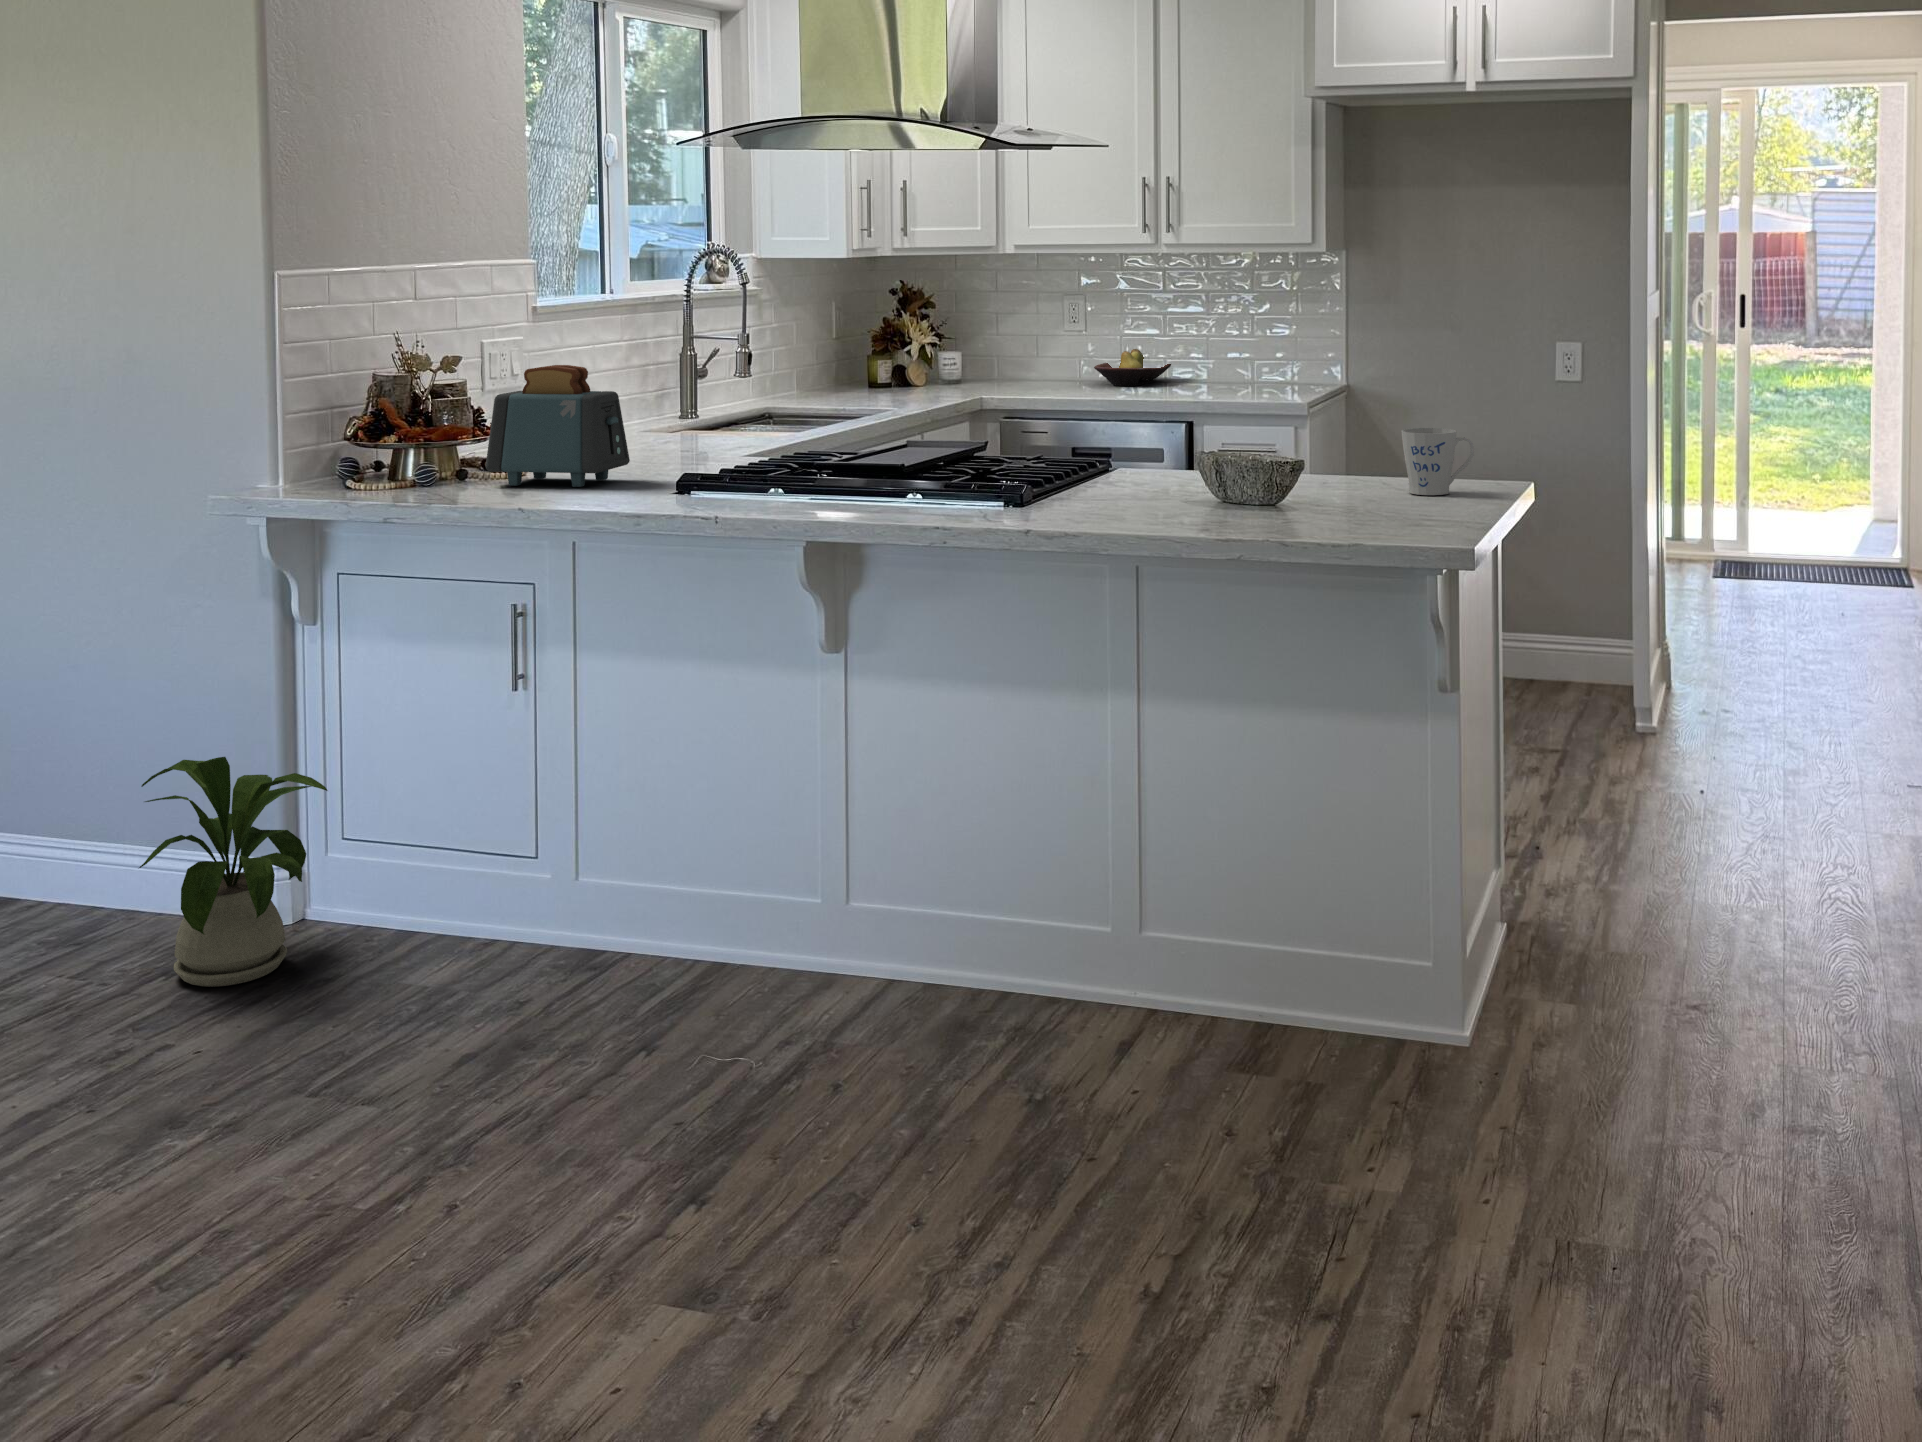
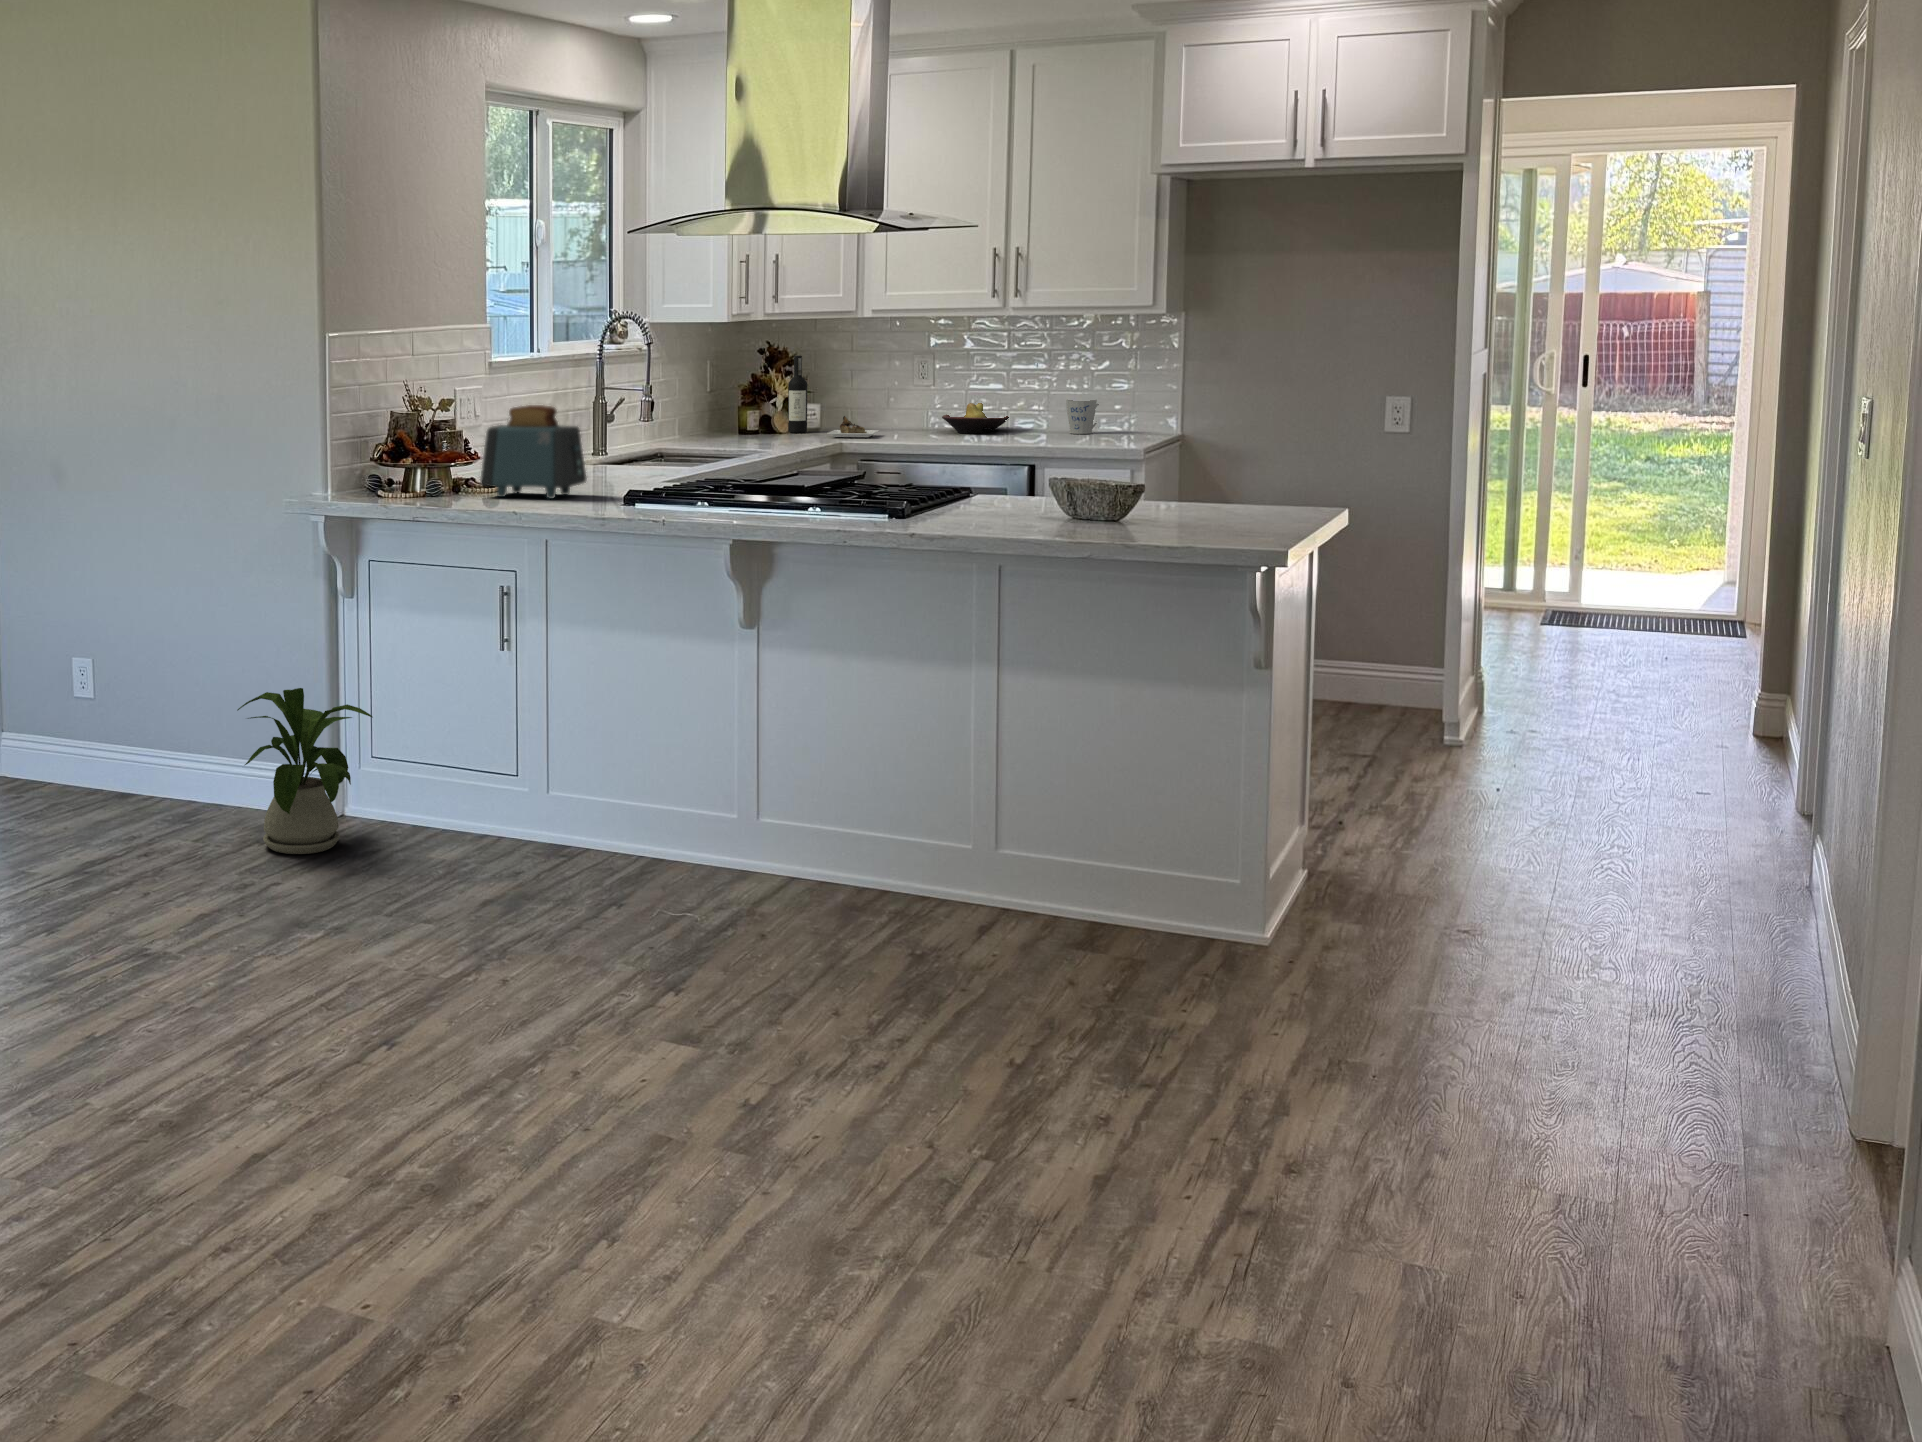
wine bottle: none [922,298,1024,392] -> present [788,356,879,437]
mug: present [1402,428,1474,495] -> present [1066,400,1099,434]

